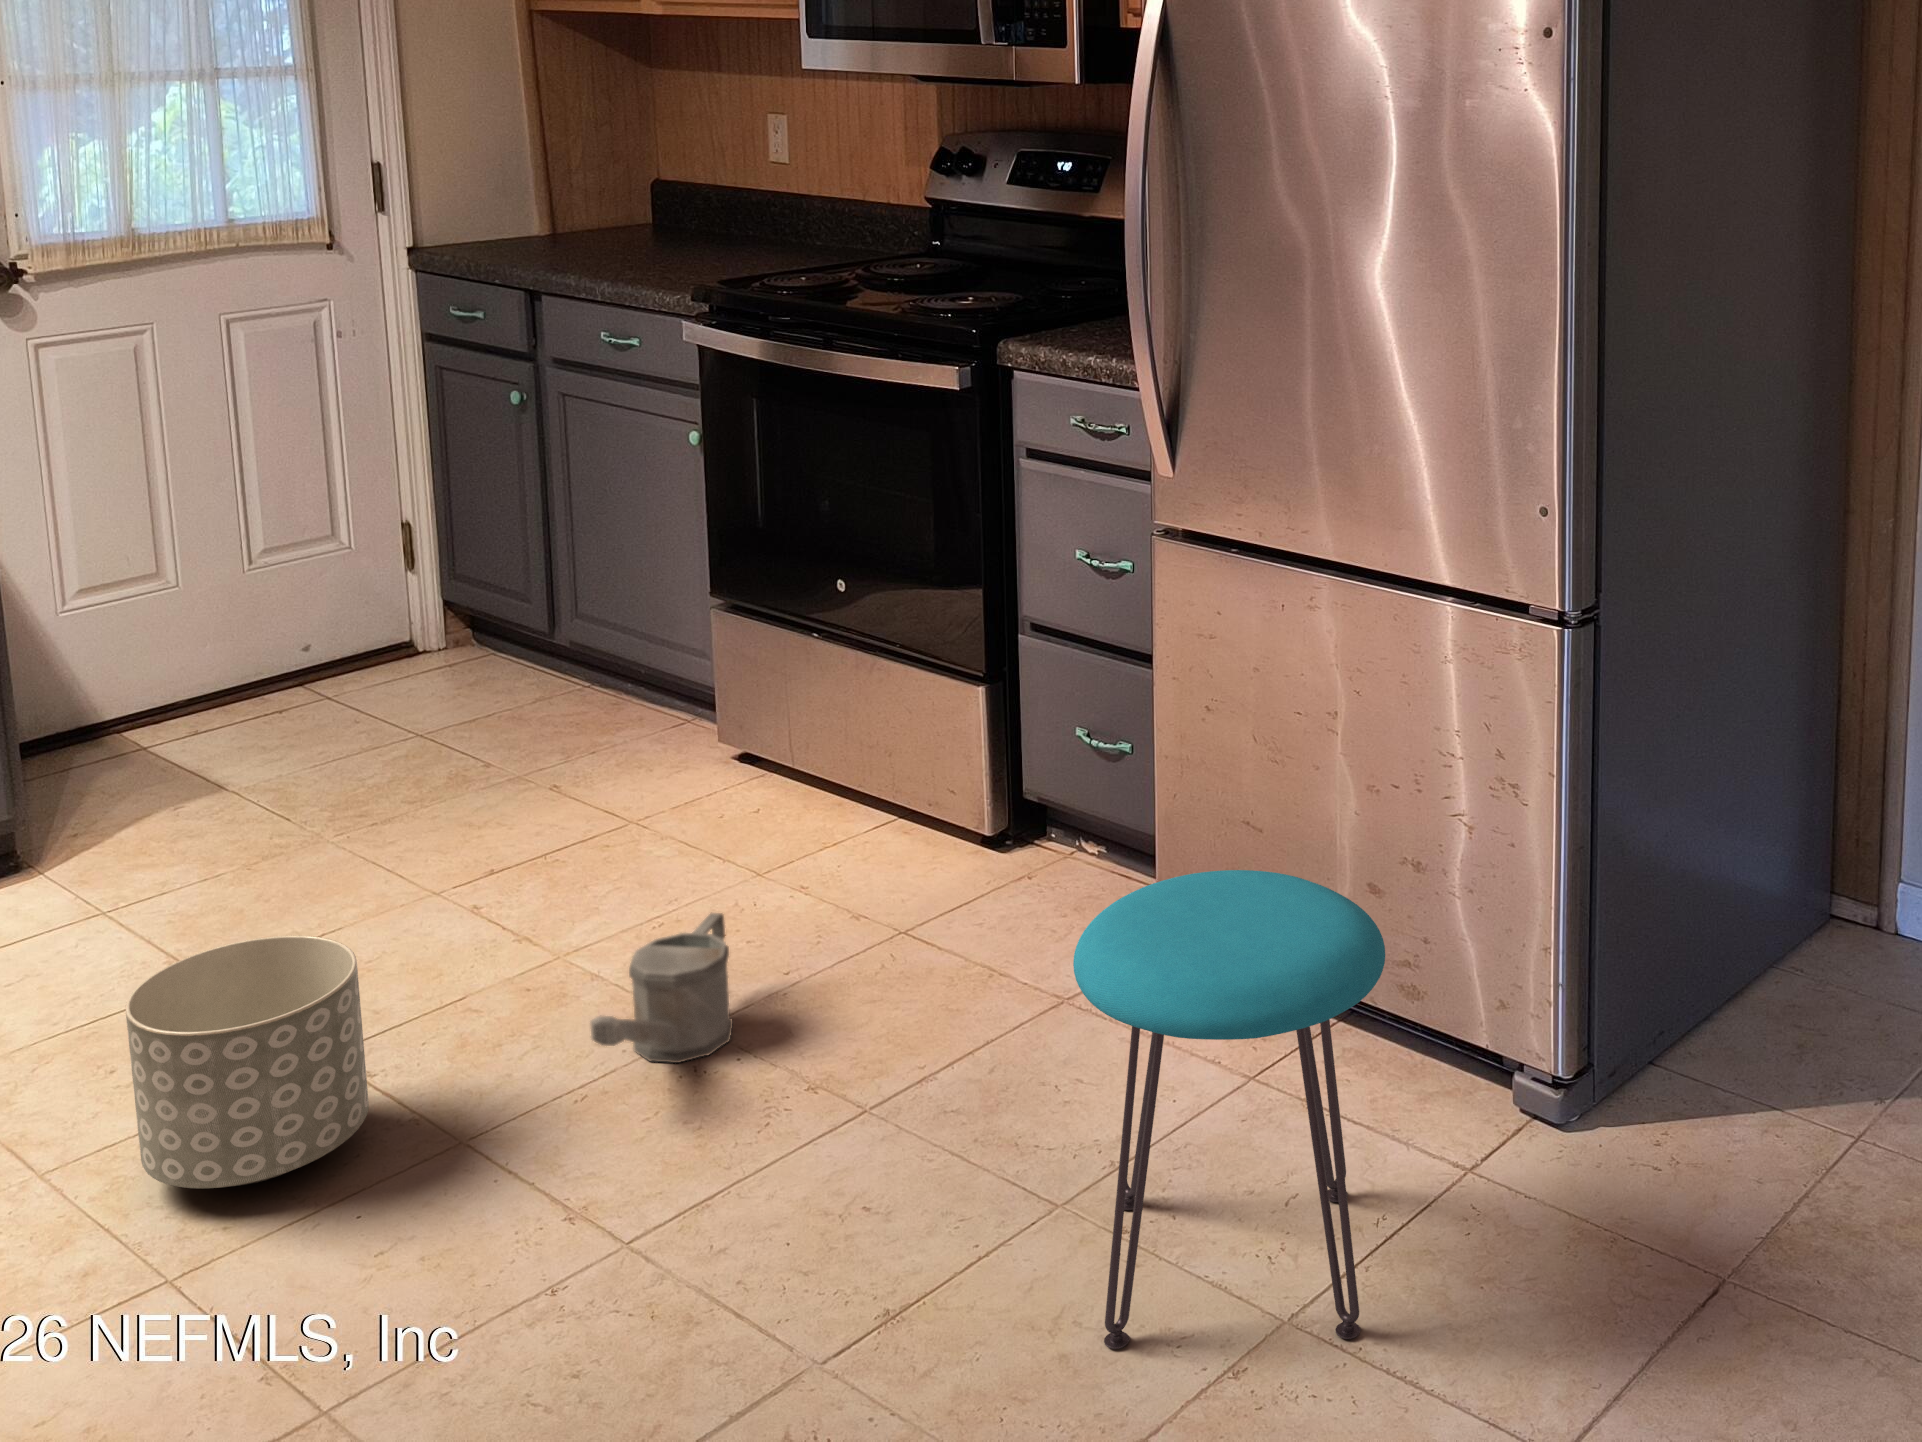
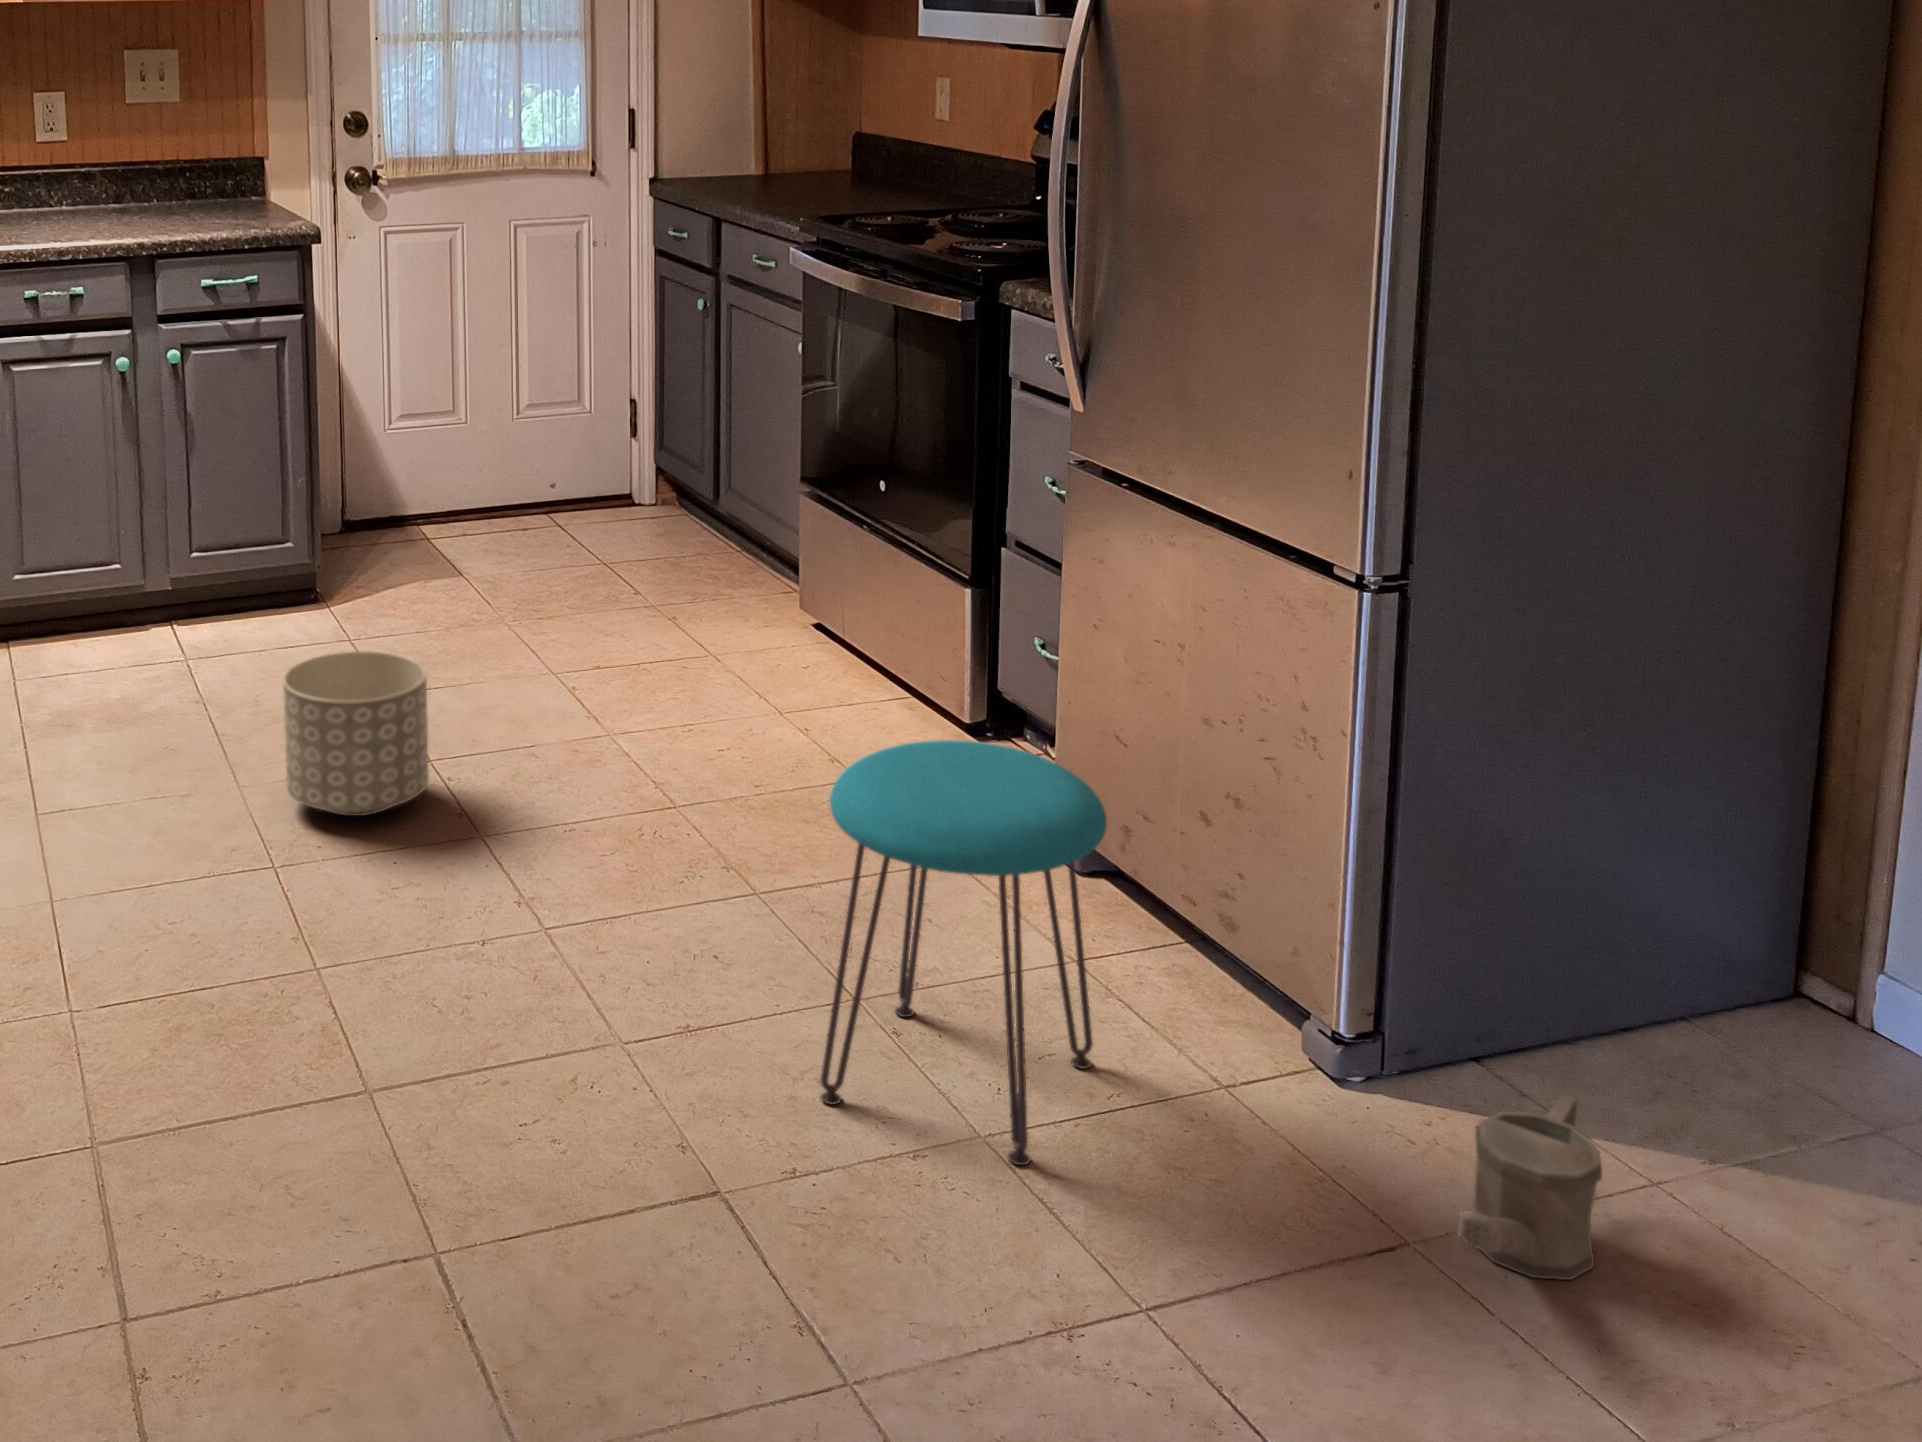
watering can: present [591,913,733,1063] -> present [1458,1094,1602,1280]

